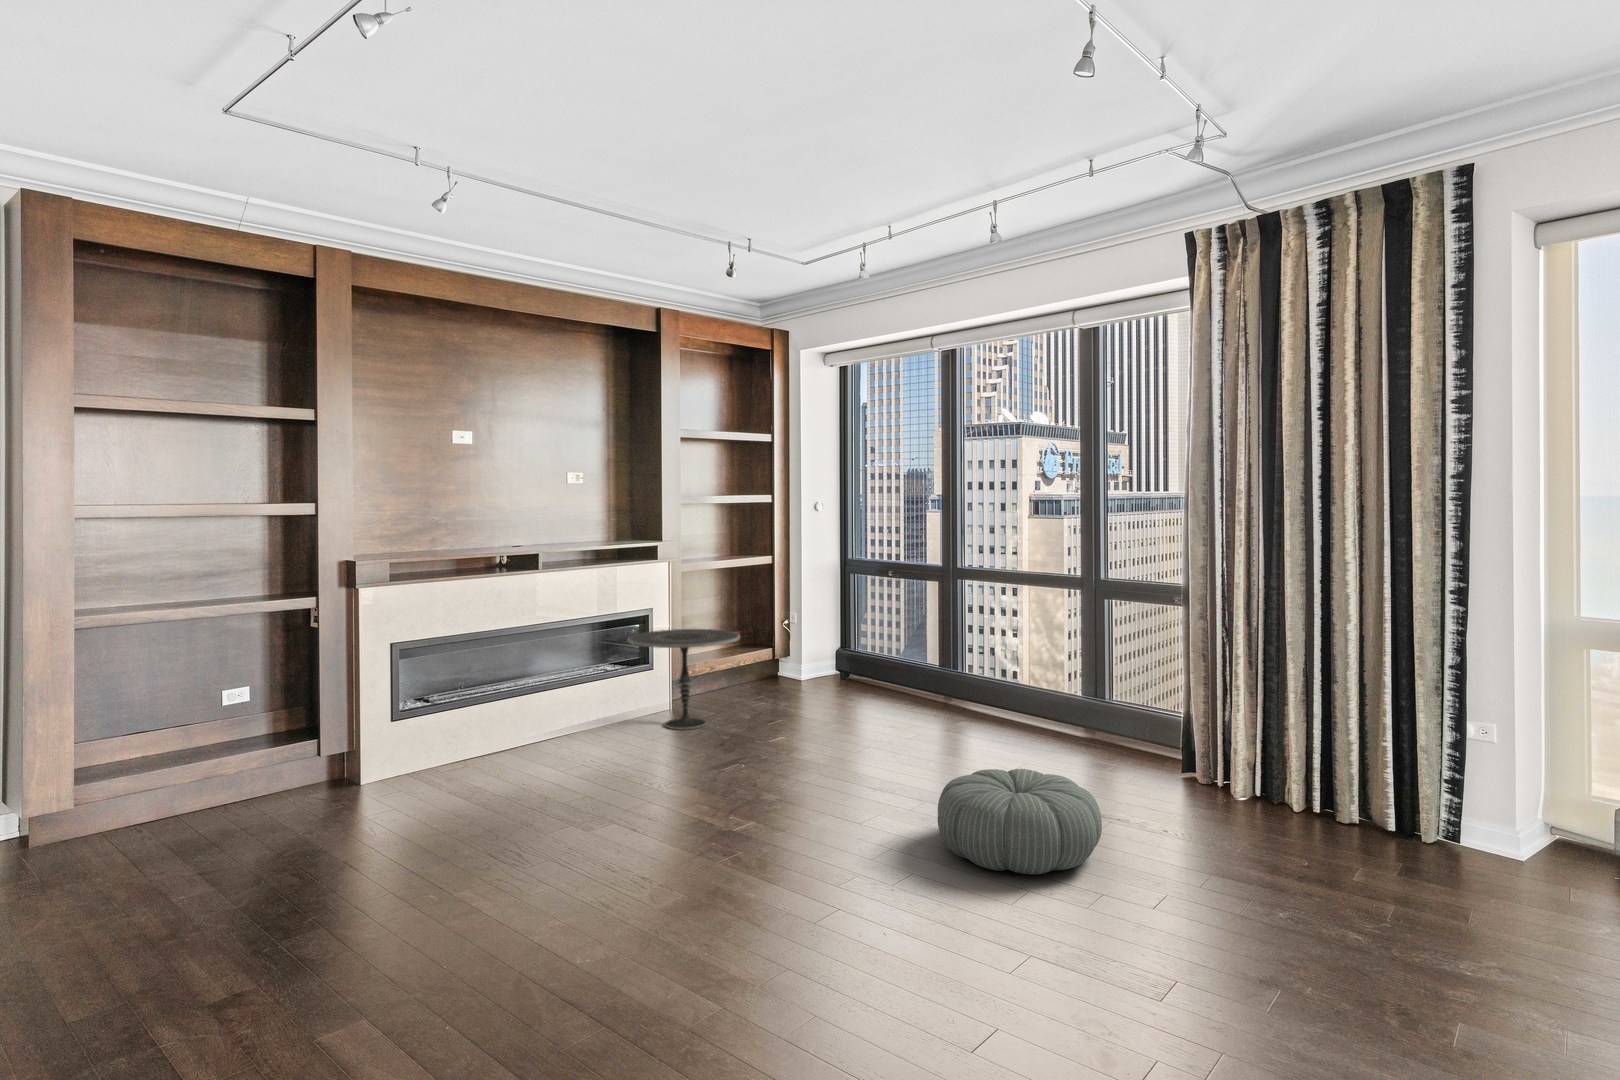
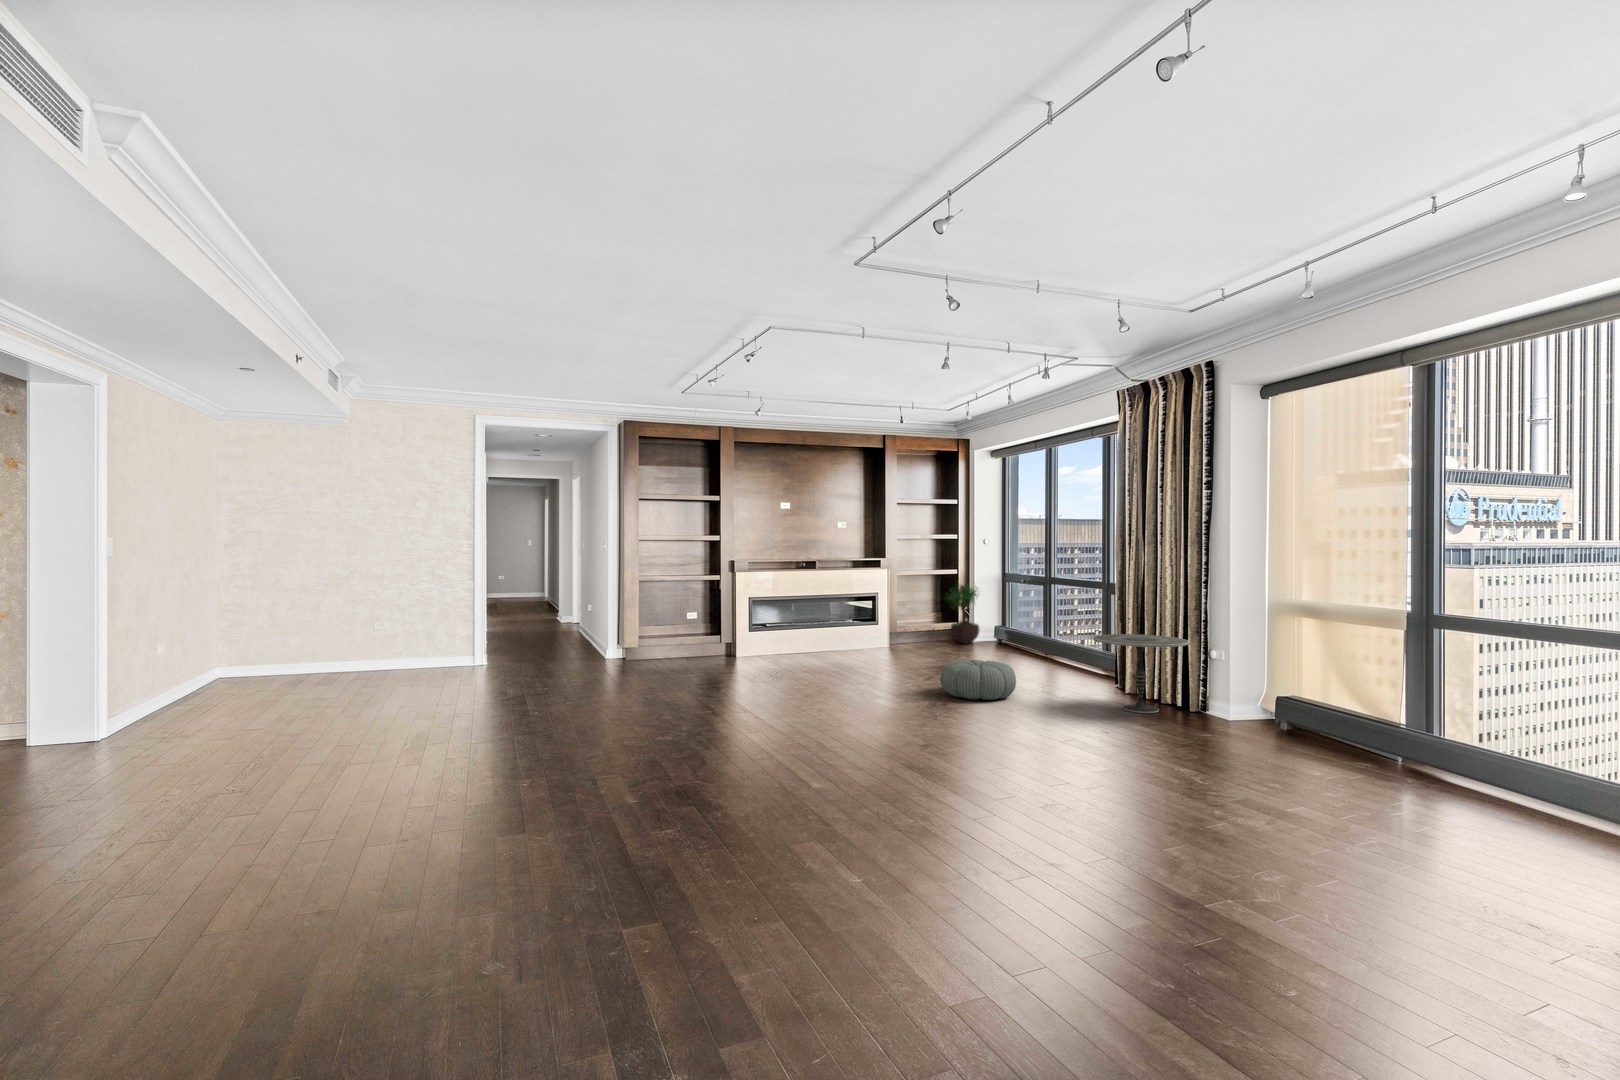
potted tree: none [757,574,824,686] -> present [947,585,980,643]
side table: present [627,629,740,730] -> present [1093,634,1189,713]

